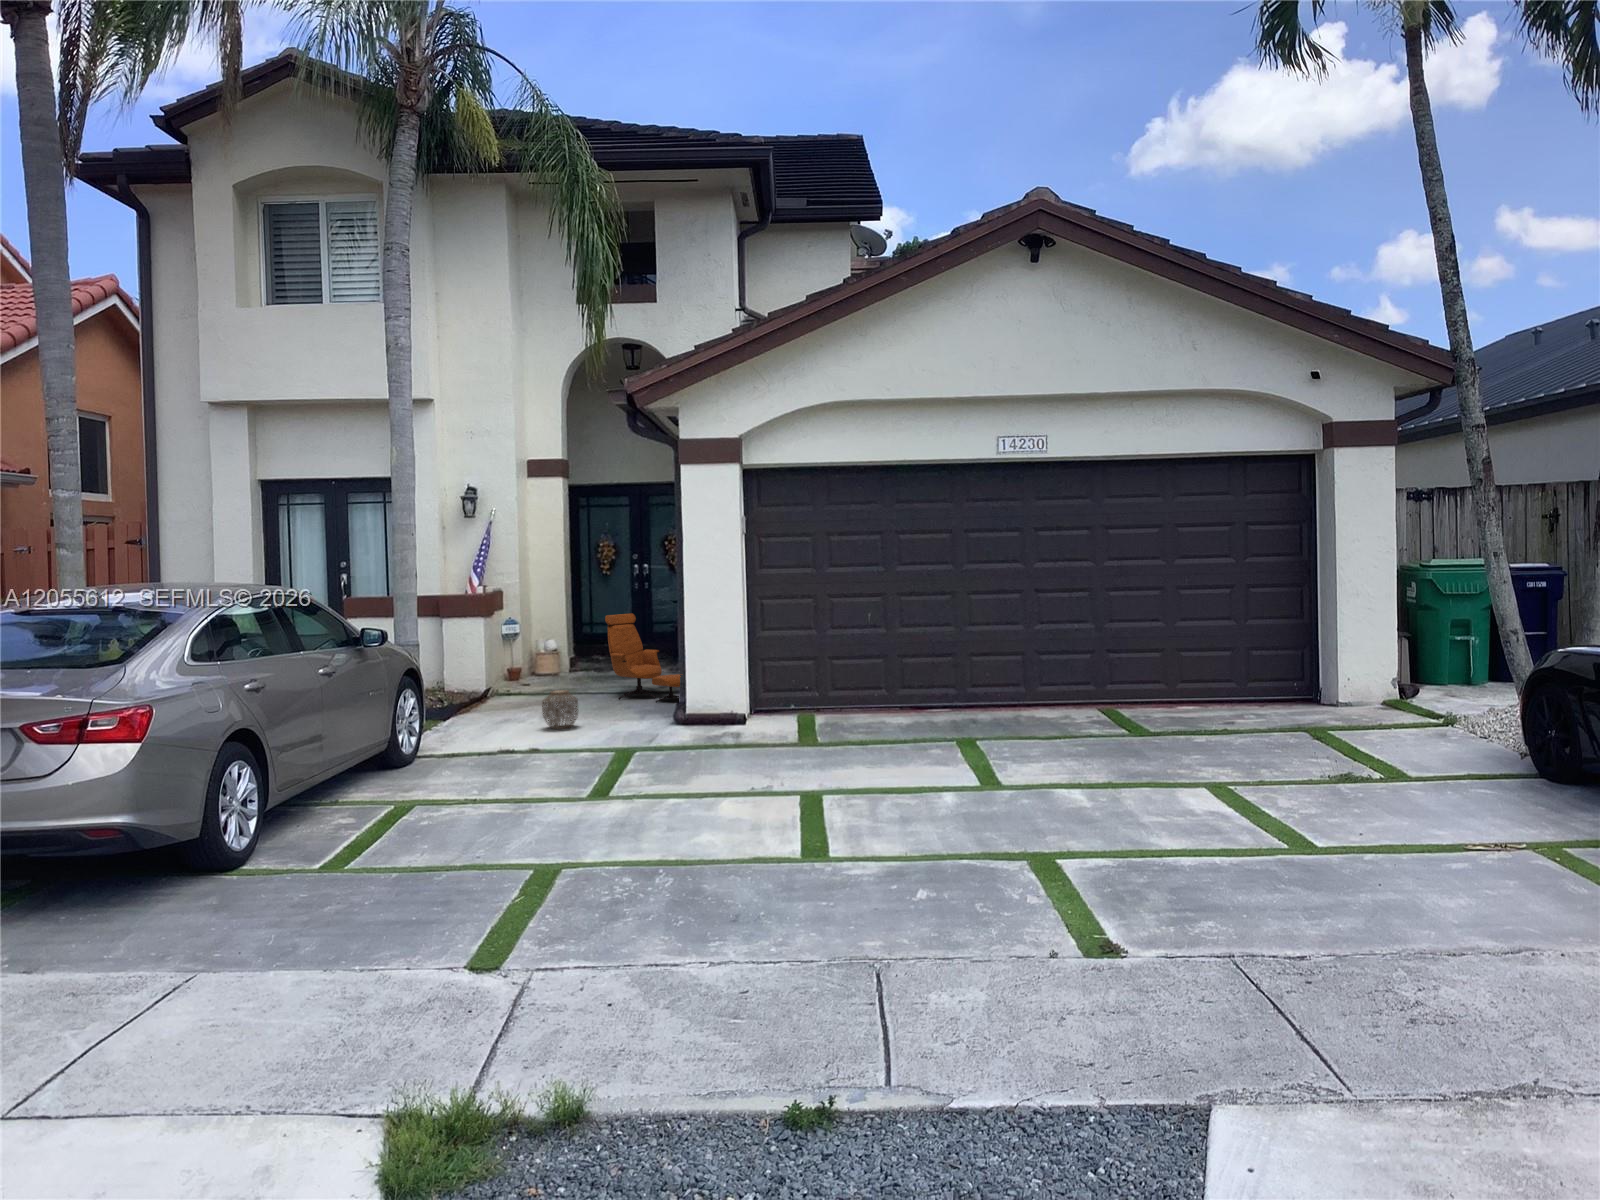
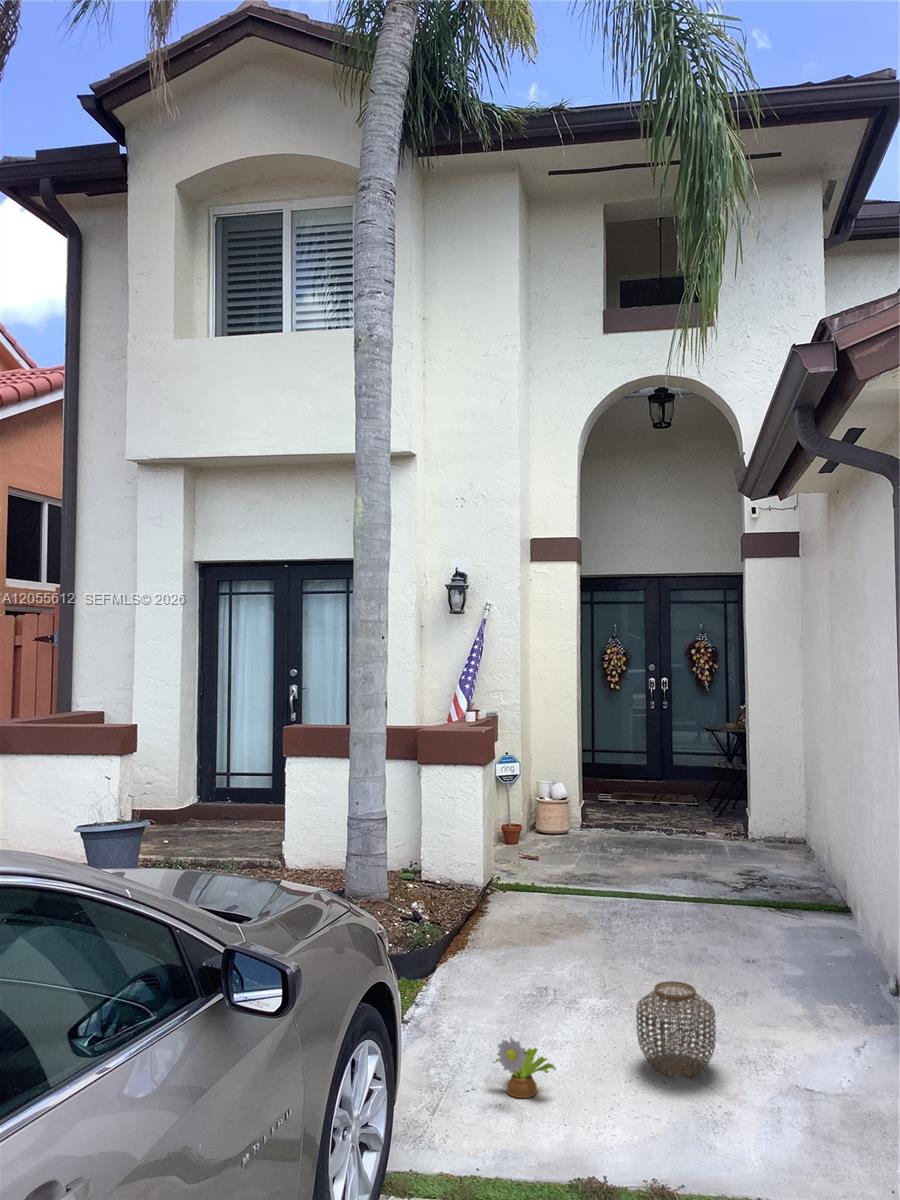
lounge chair: present [605,613,681,703] -> none [692,779,870,970]
decorative plant: none [472,710,501,737] -> present [493,1038,556,1098]

